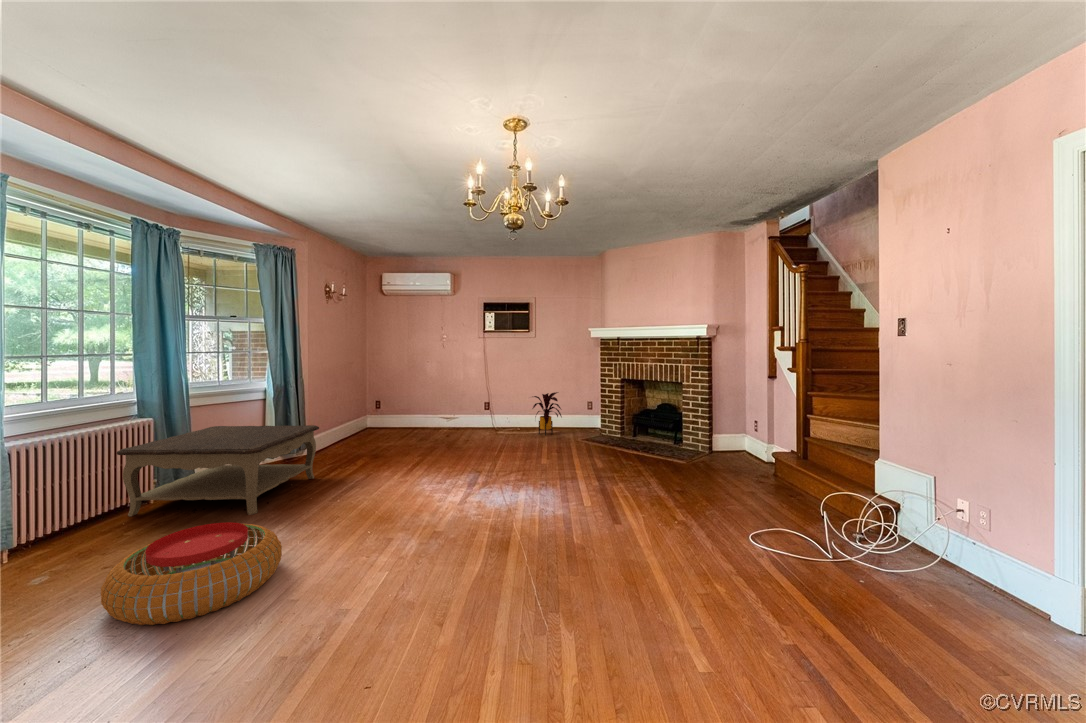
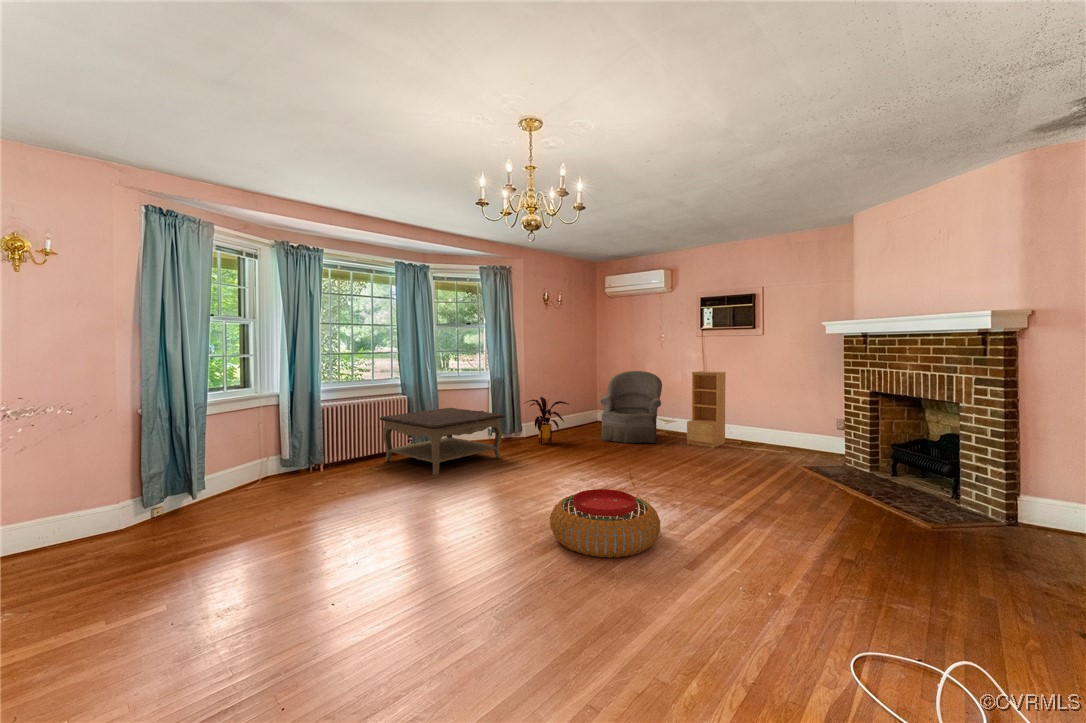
bookshelf: none [480,369,507,435] -> present [687,371,726,448]
armchair: none [395,370,456,442] -> present [601,371,662,443]
house plant: present [533,392,562,435] -> present [525,397,569,445]
pouf: present [101,522,282,625] -> present [550,489,660,558]

